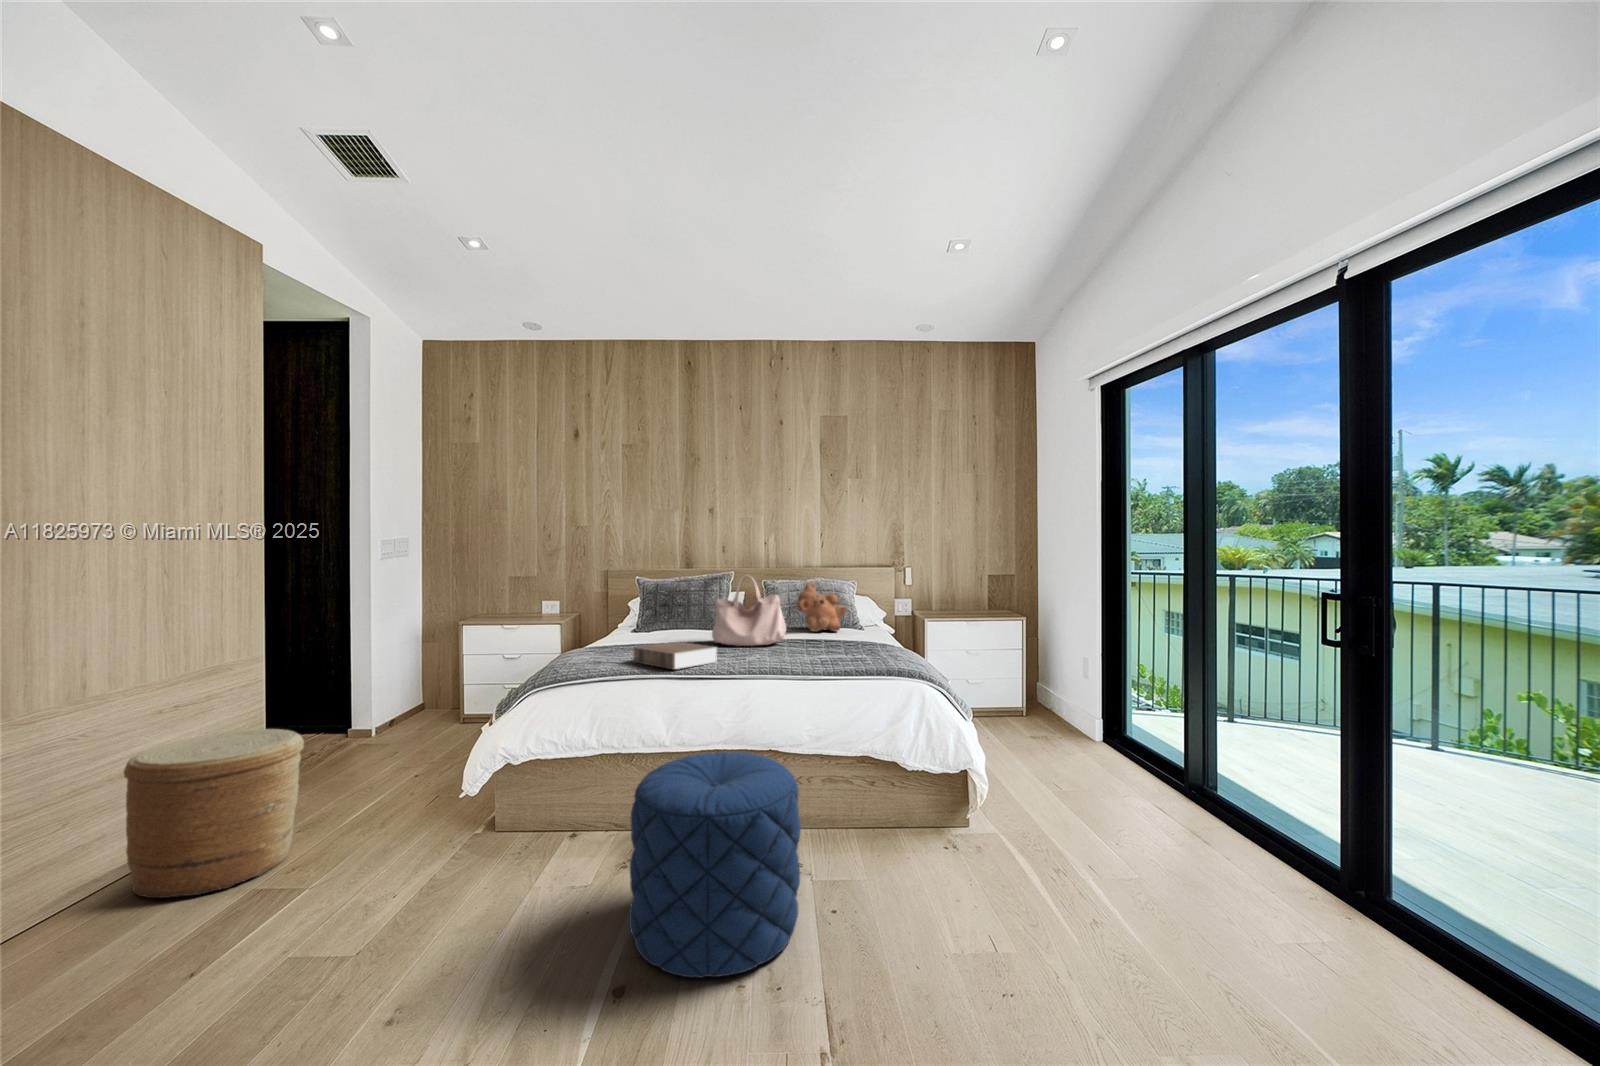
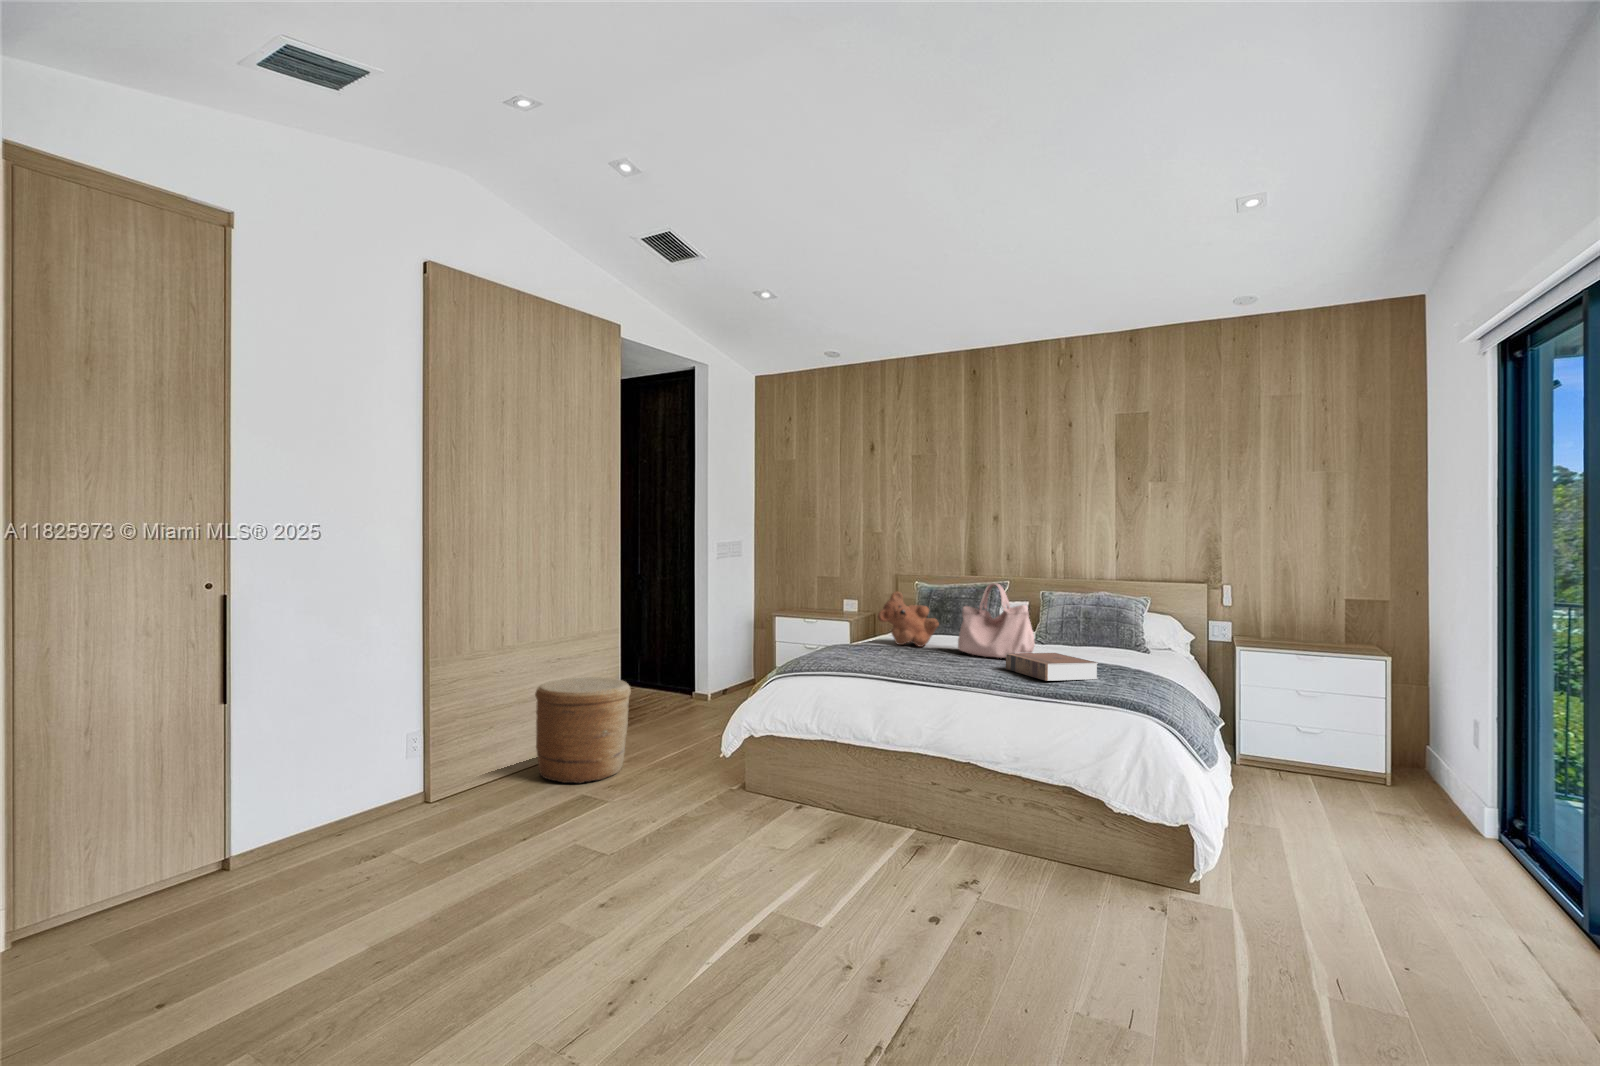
teddy bear: present [797,582,847,632] -> present [878,592,939,647]
book: present [634,642,717,669] -> present [1006,653,1098,681]
pouf: present [629,752,801,978] -> none [783,748,944,954]

